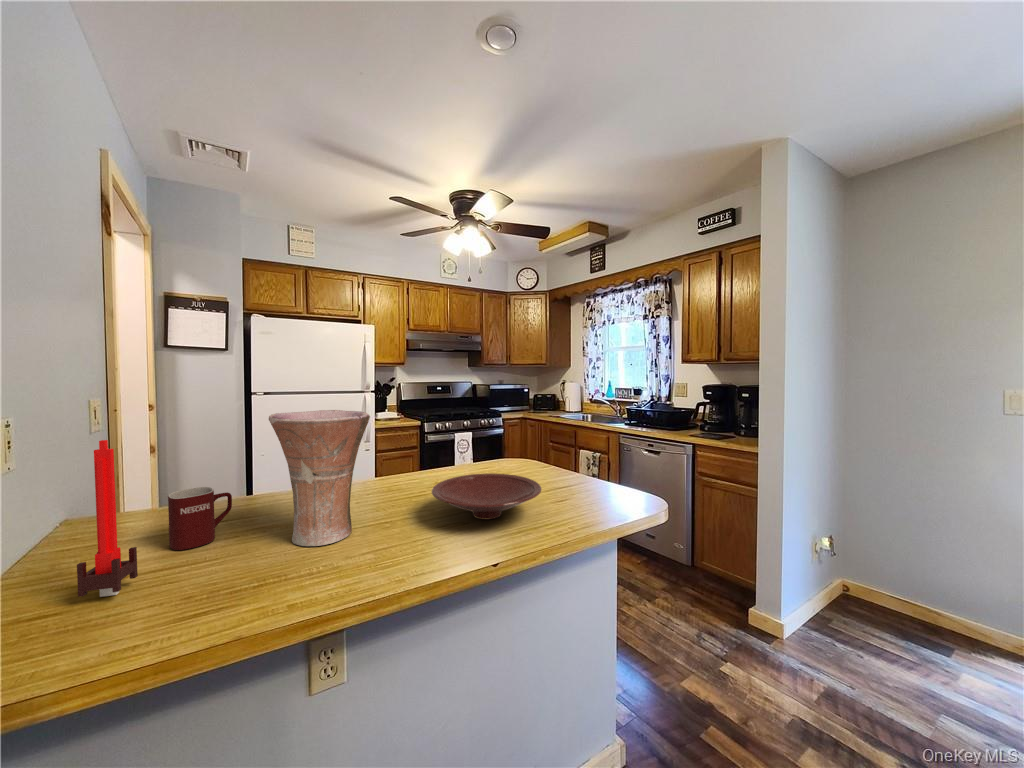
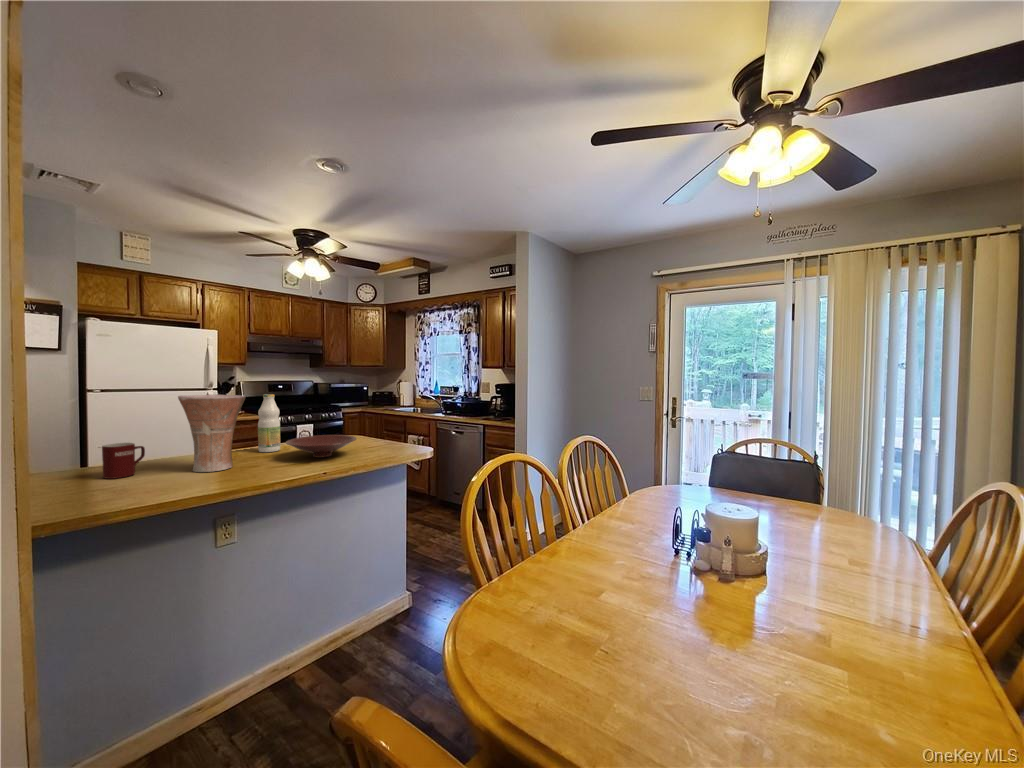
bottle: none [397,407,427,497] -> present [258,394,280,452]
candle: present [77,440,138,597] -> none [74,407,103,493]

